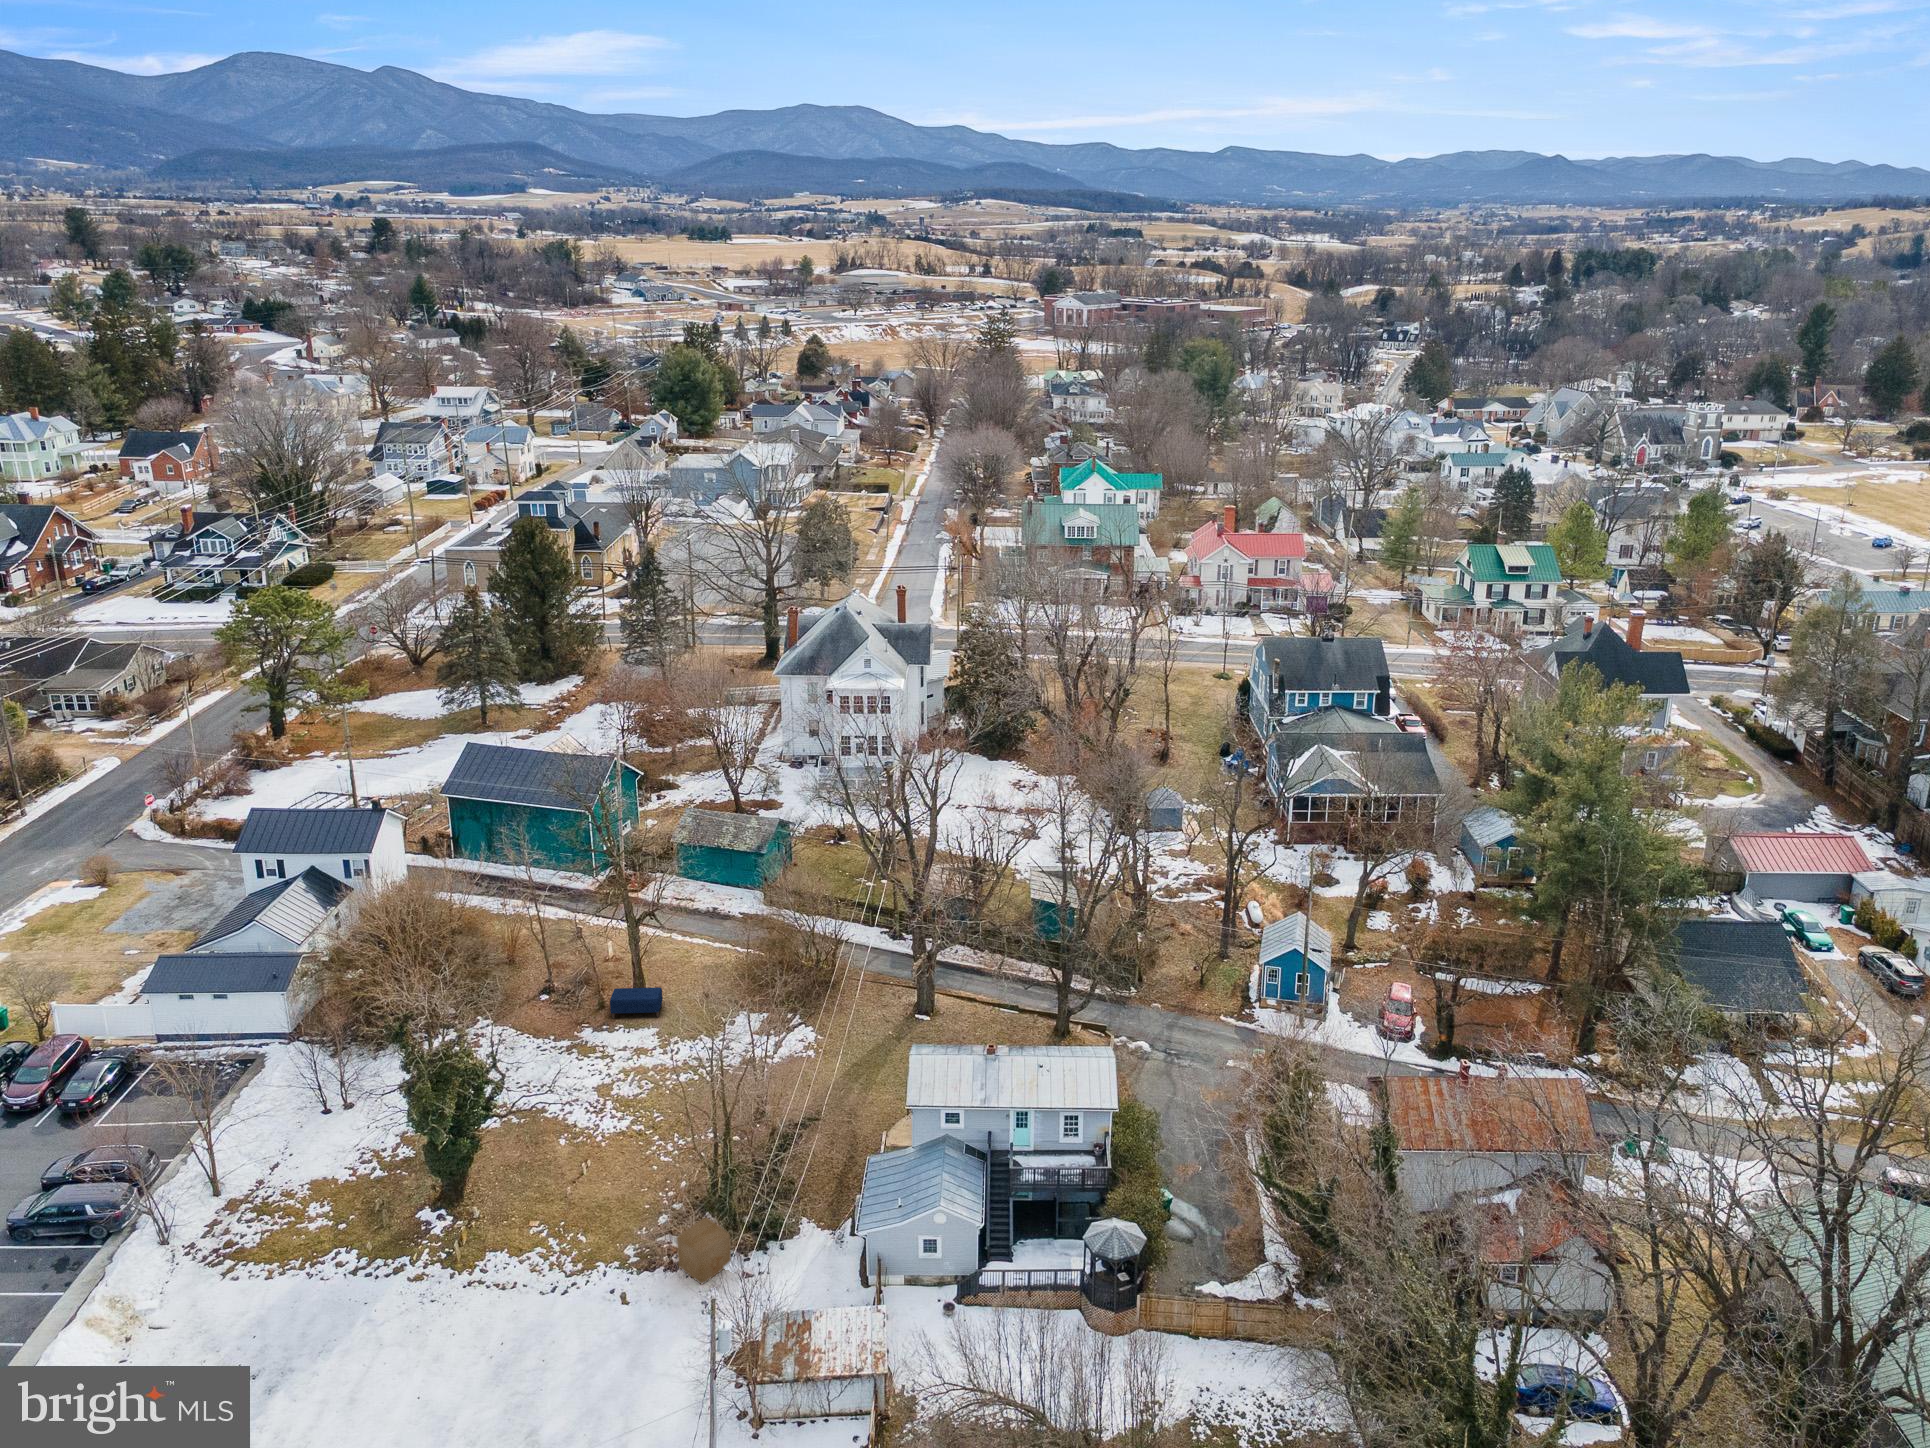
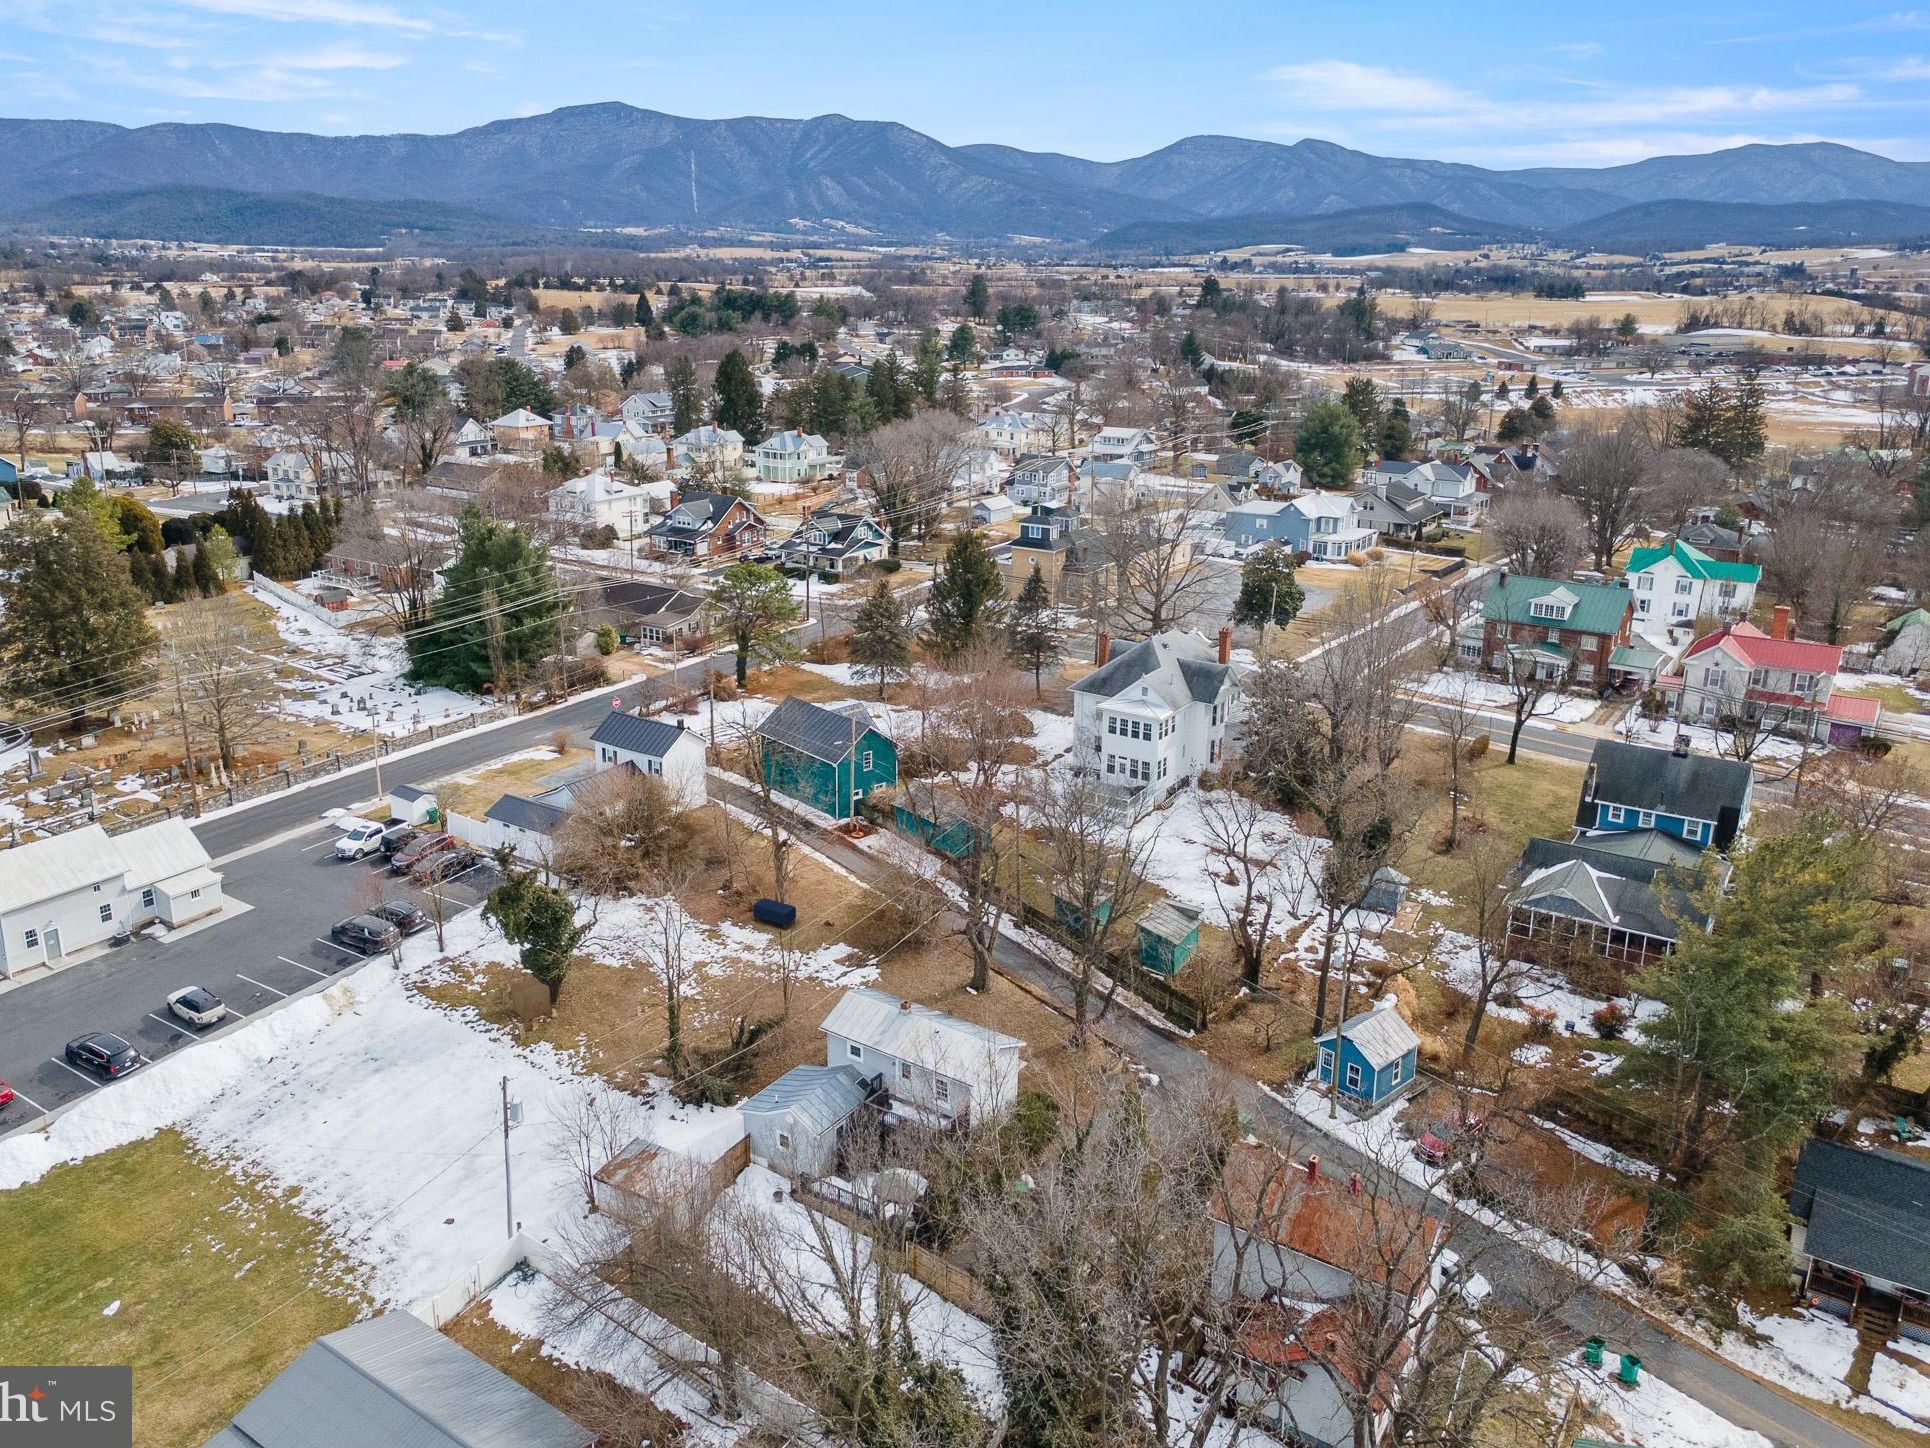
cardboard box: present [676,1218,731,1284] -> present [511,977,551,1021]

